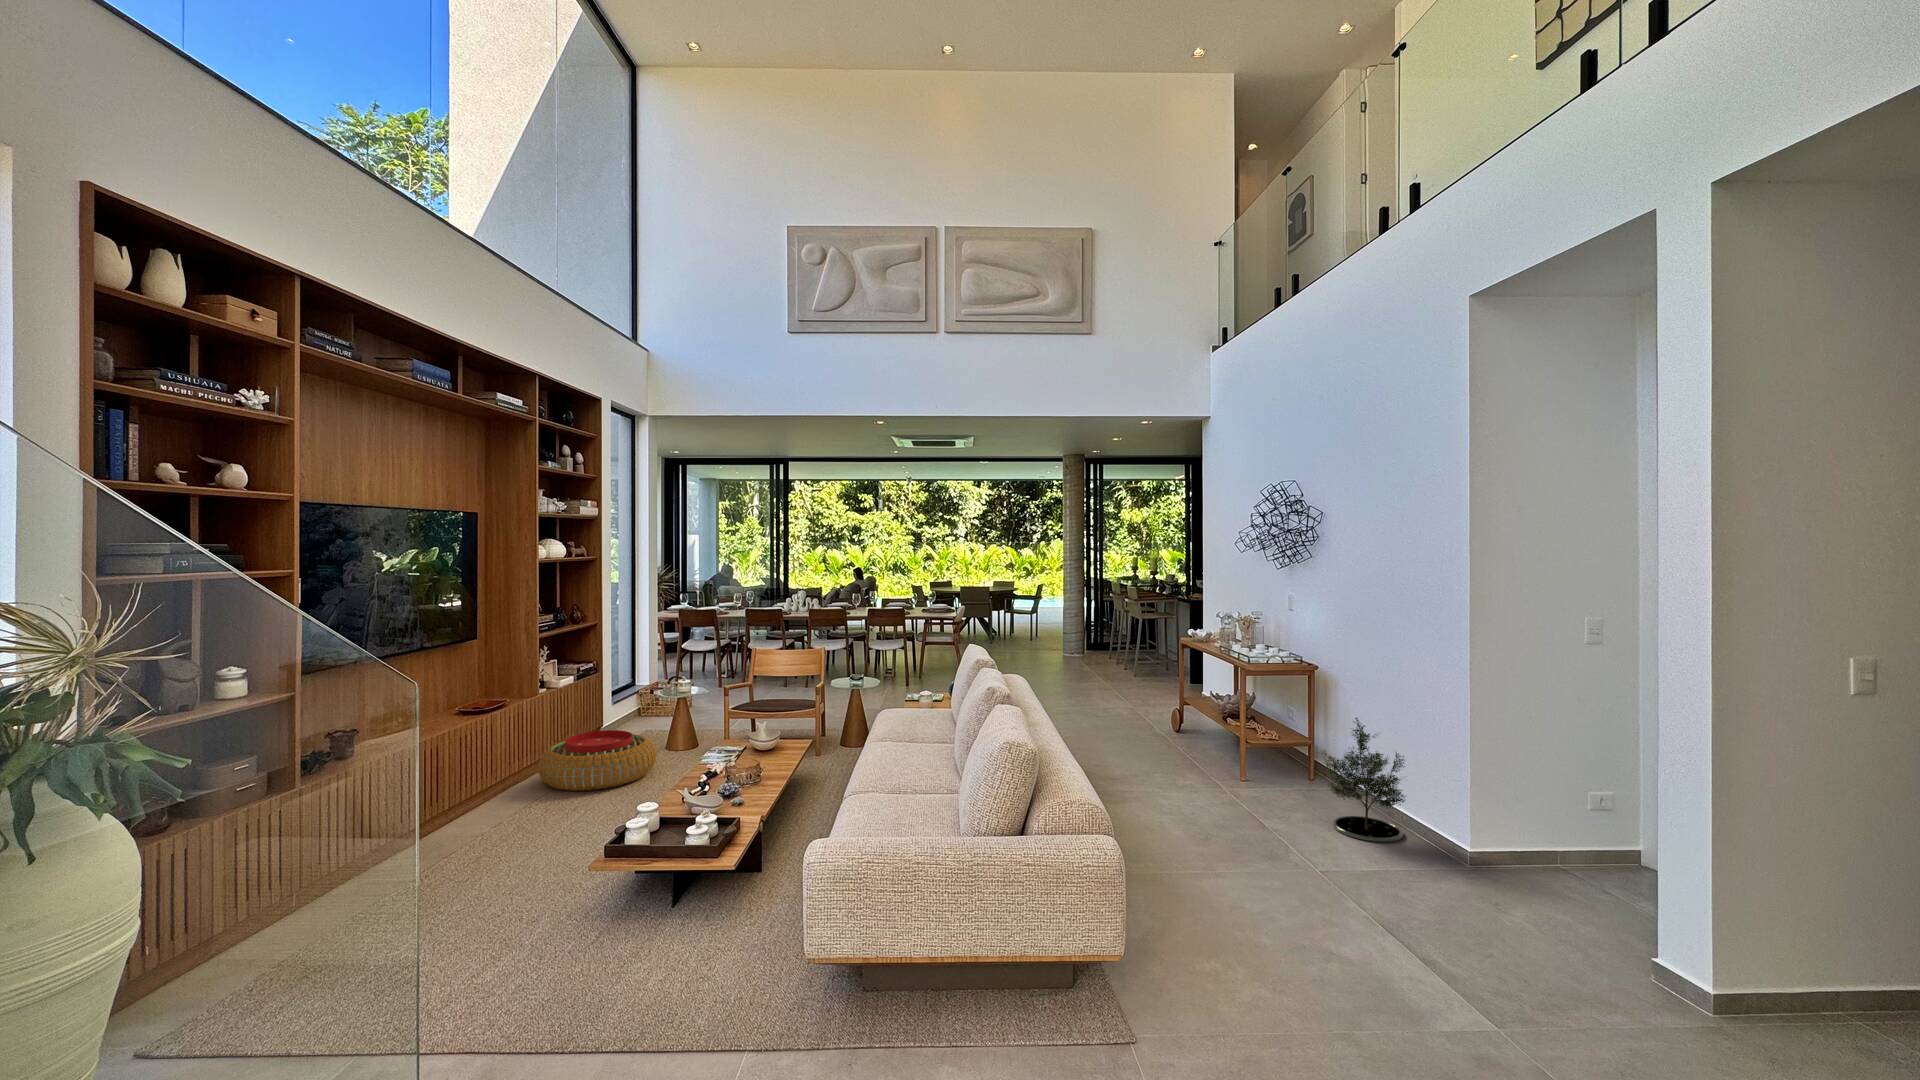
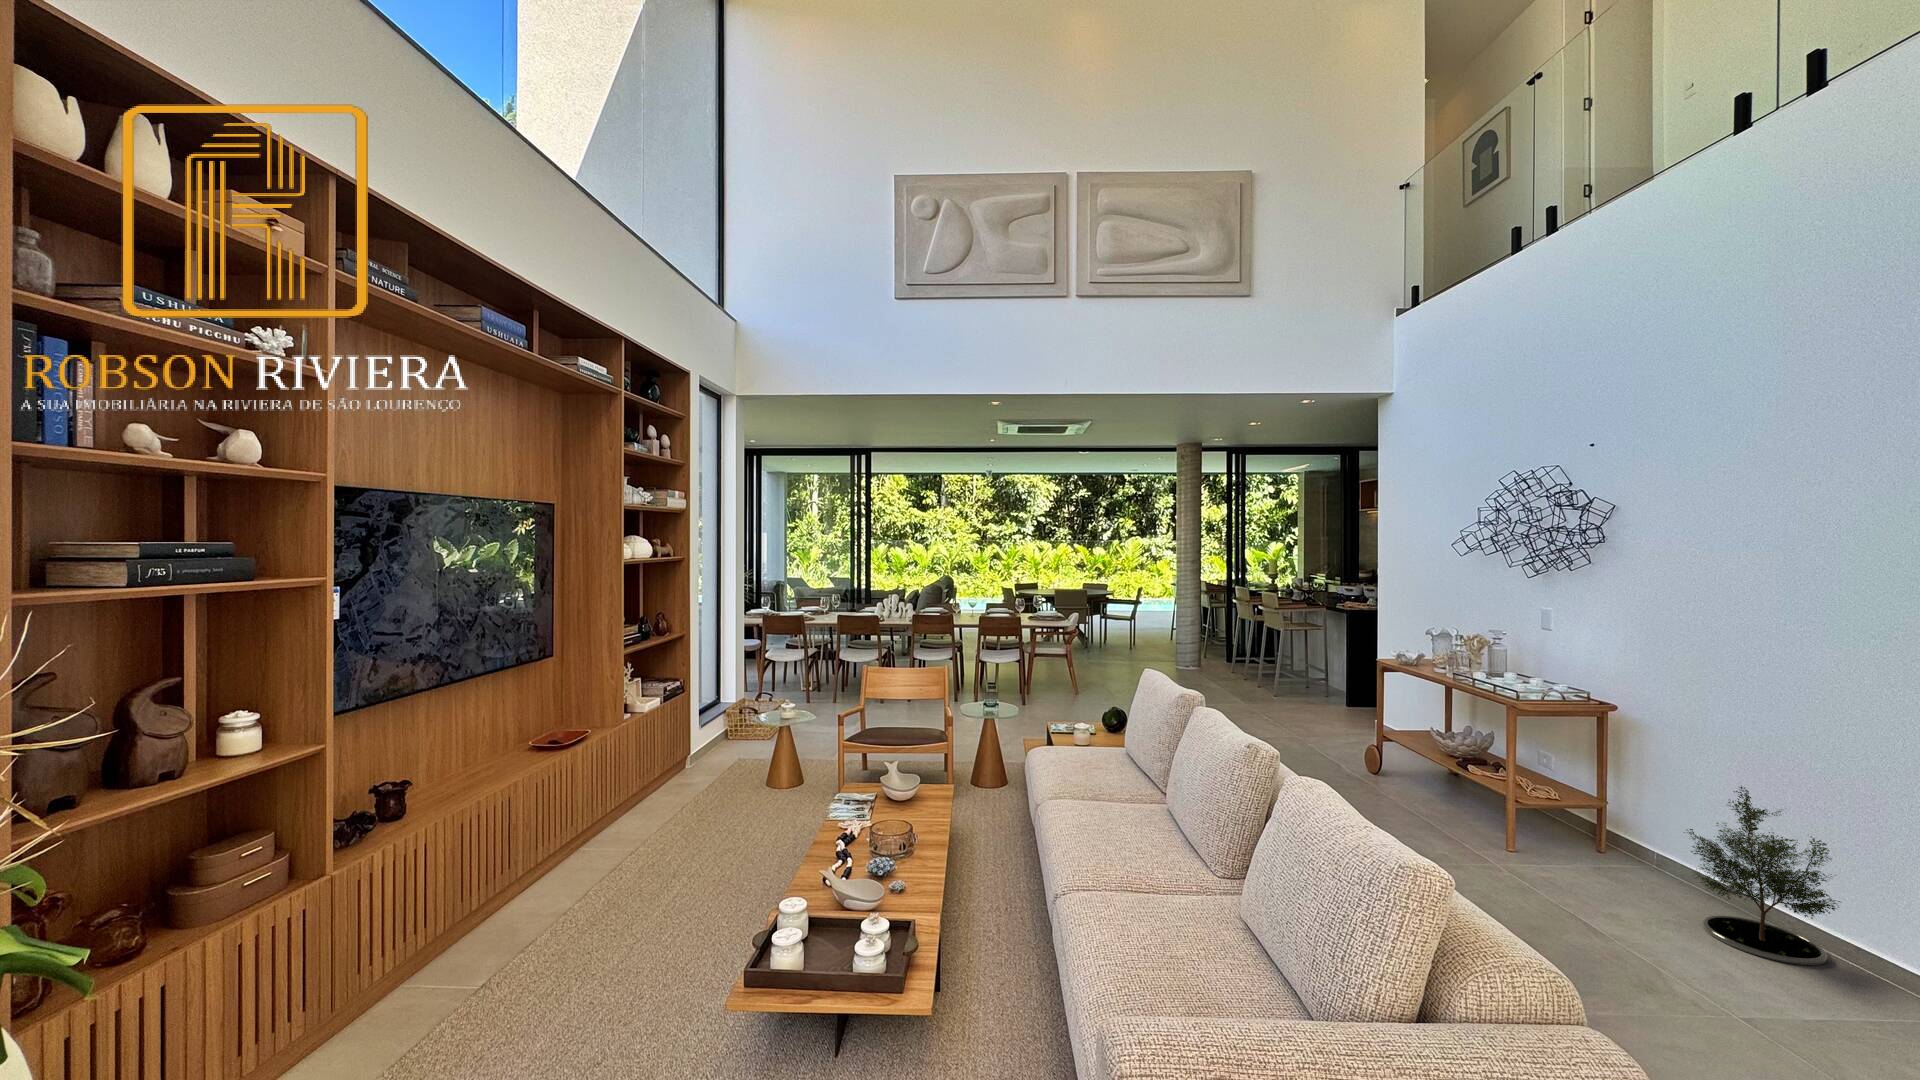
pouf: present [538,730,657,791] -> none [631,771,771,853]

